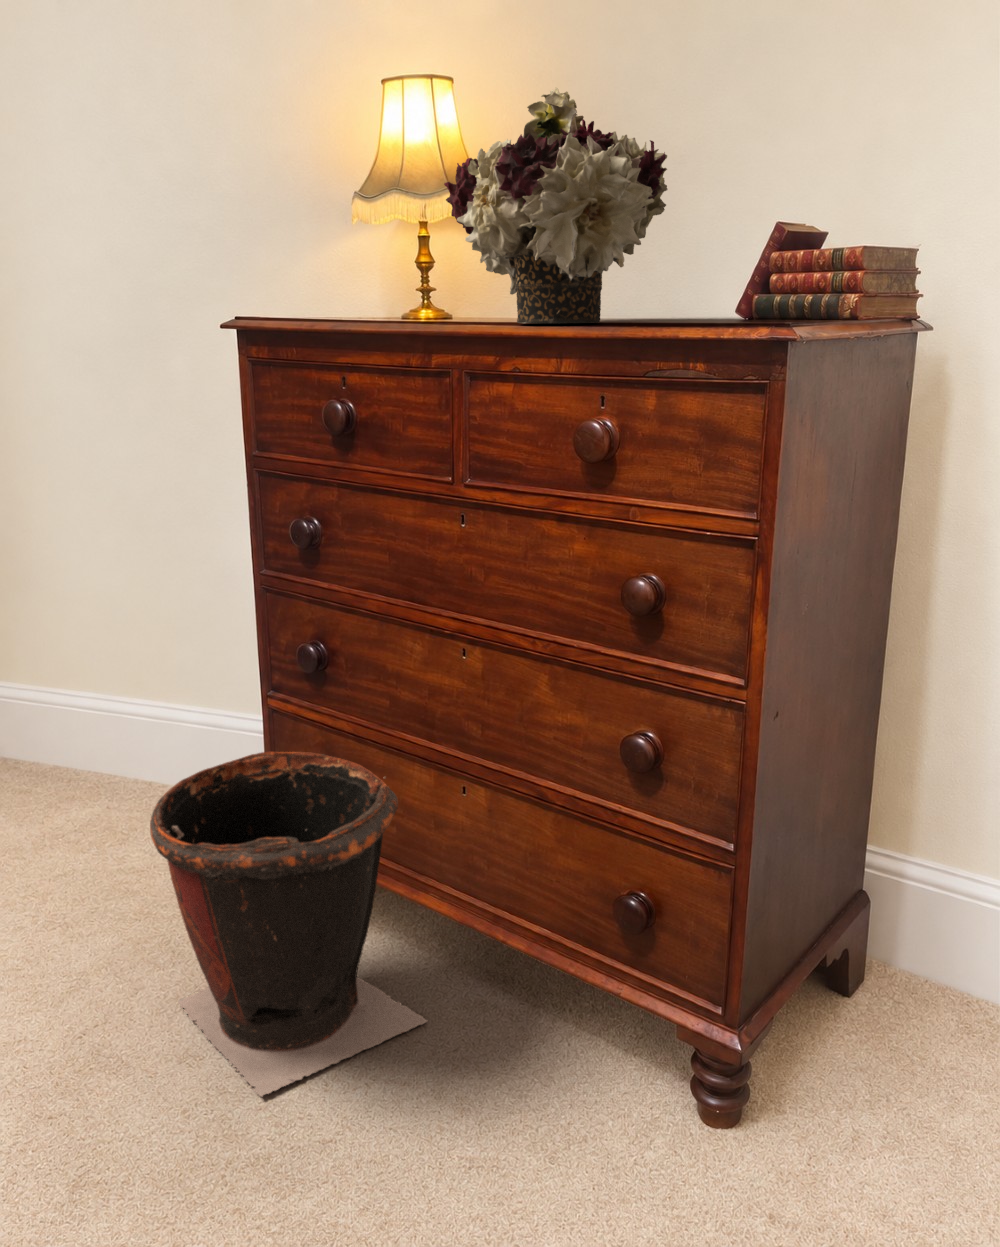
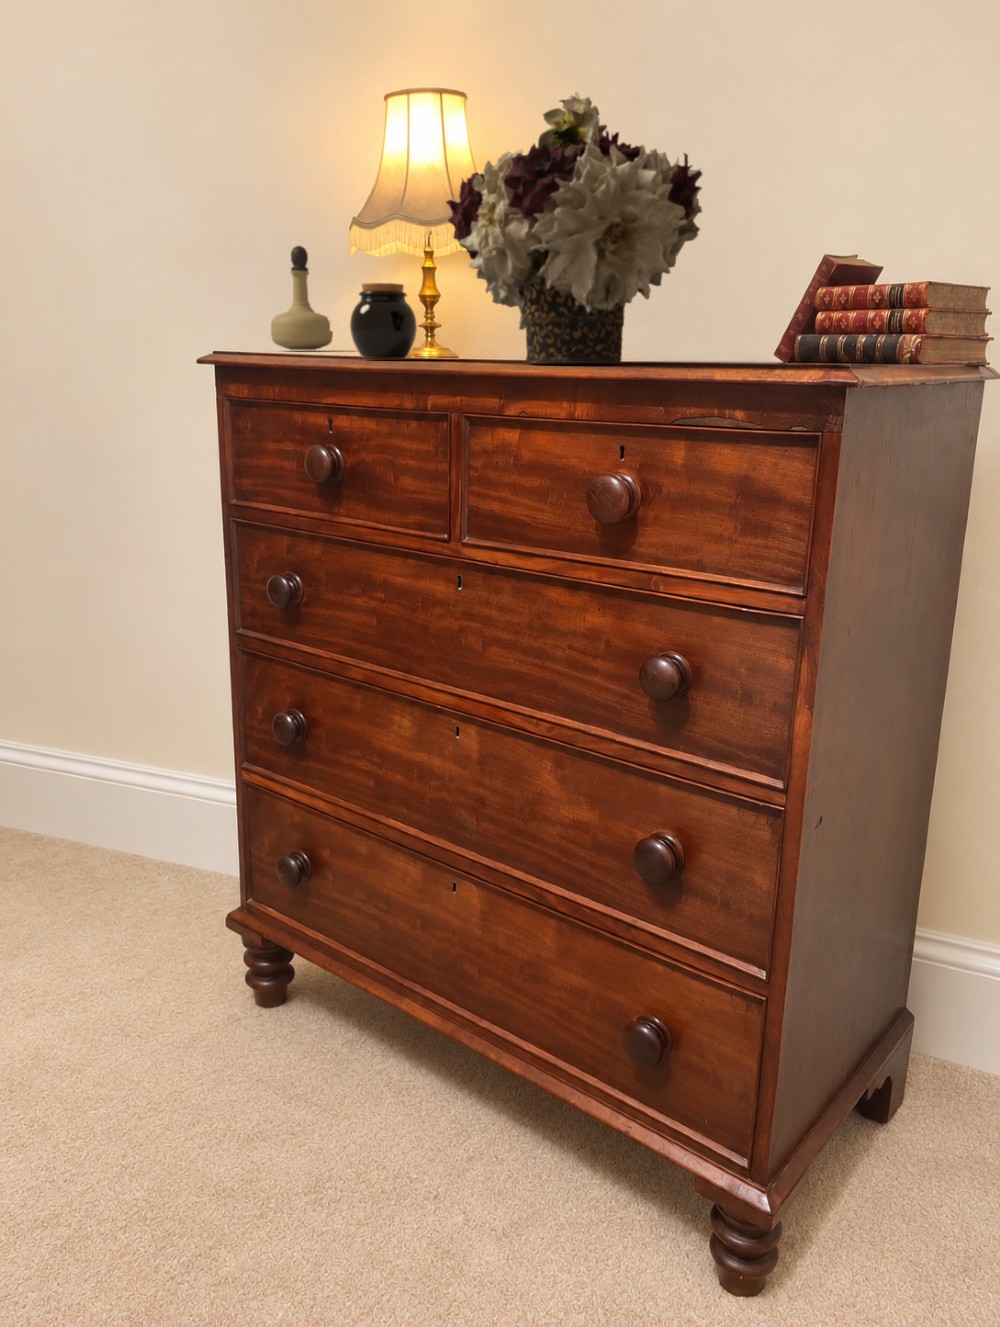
perfume bottle: none [279,216,336,312] -> present [271,246,333,350]
jar: none [360,255,419,321] -> present [350,283,417,359]
waste bin: present [150,752,427,1096] -> none [98,837,411,1239]

